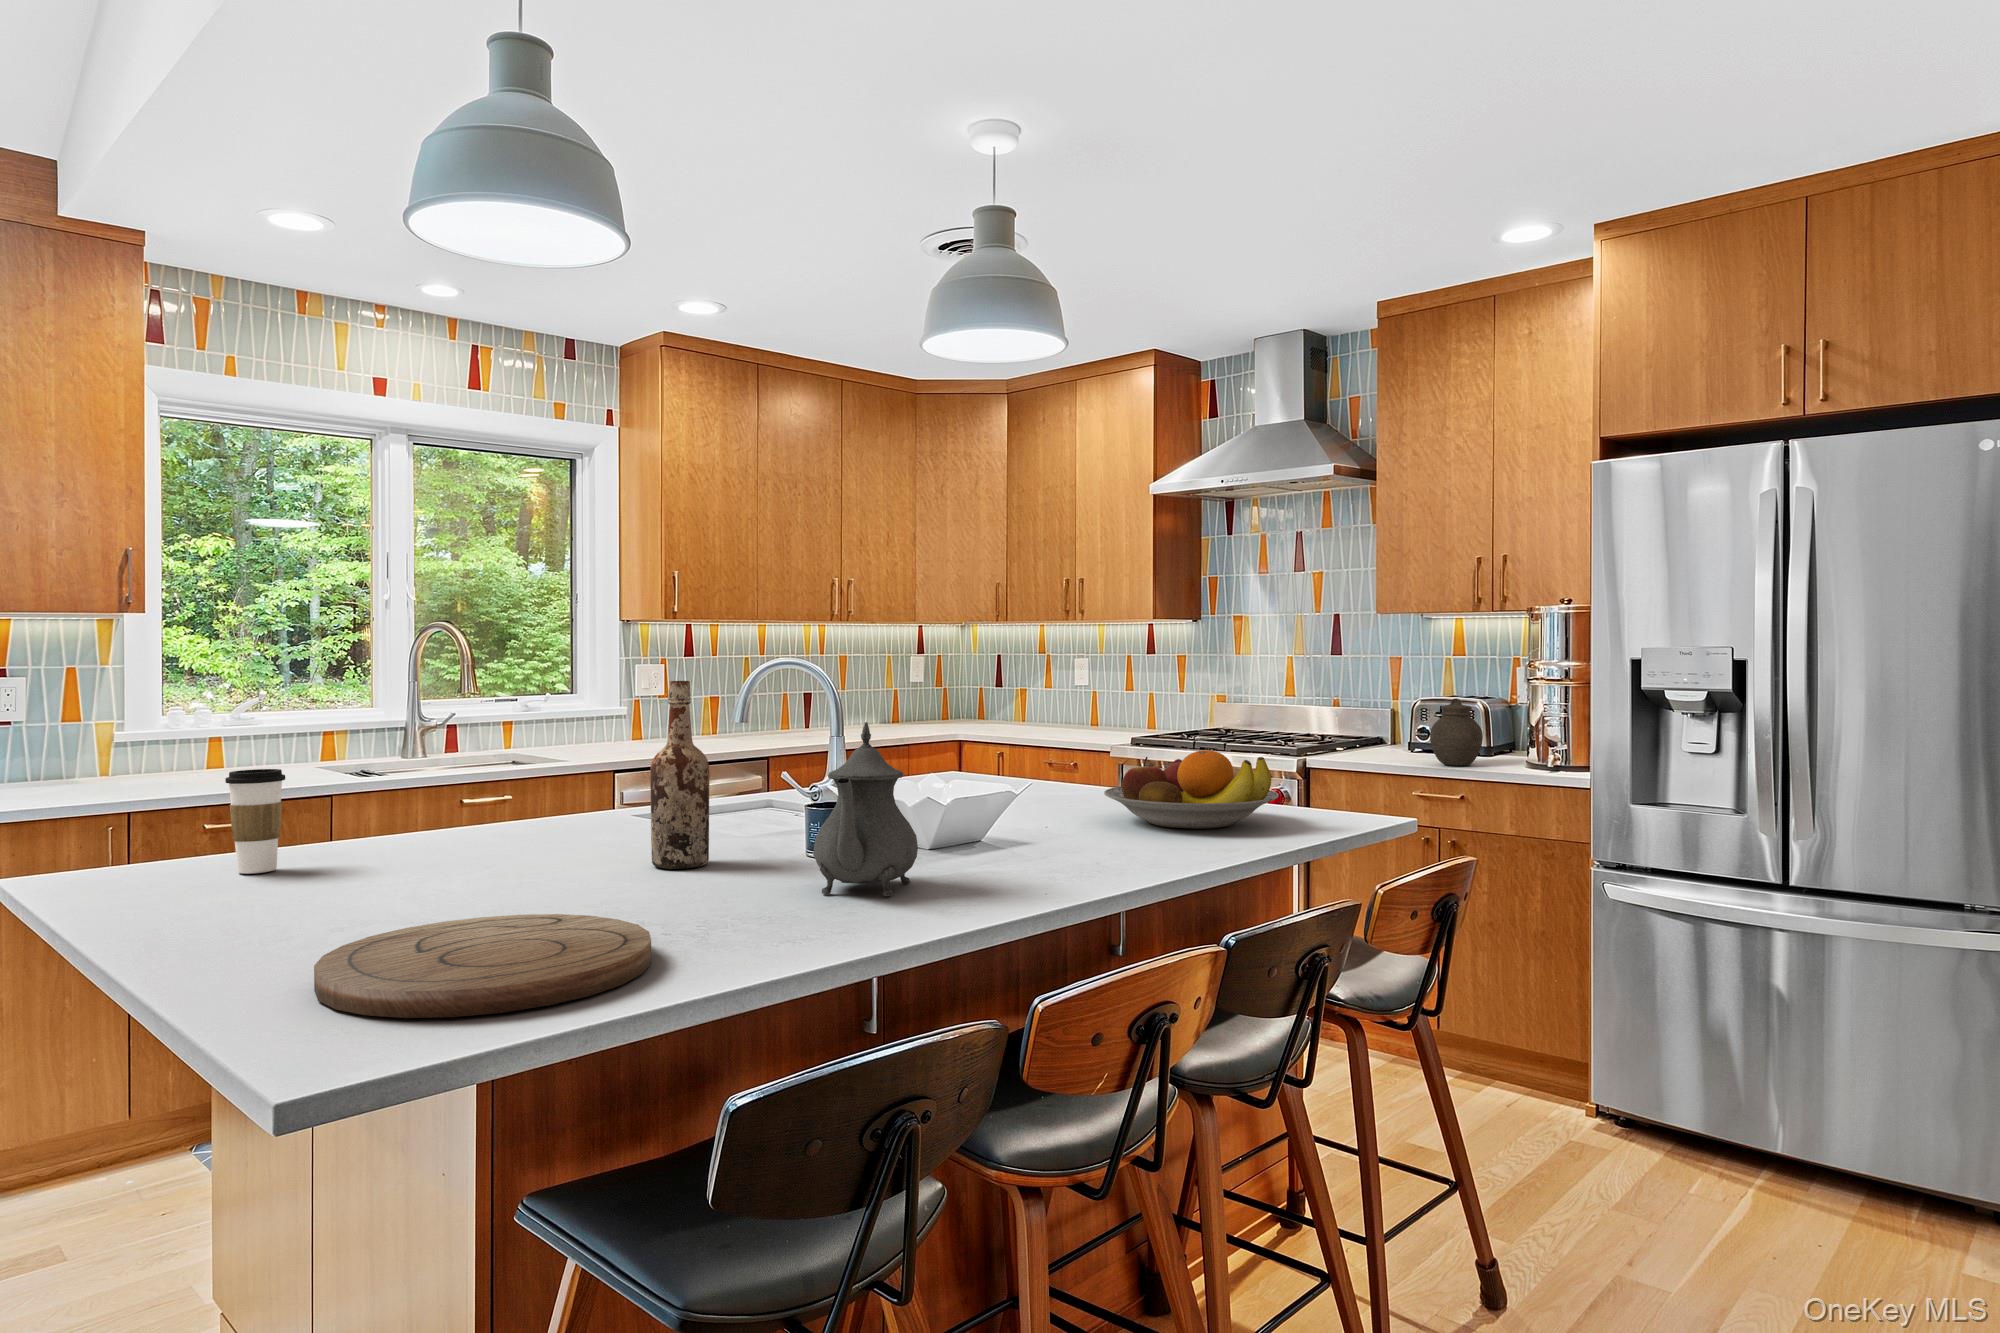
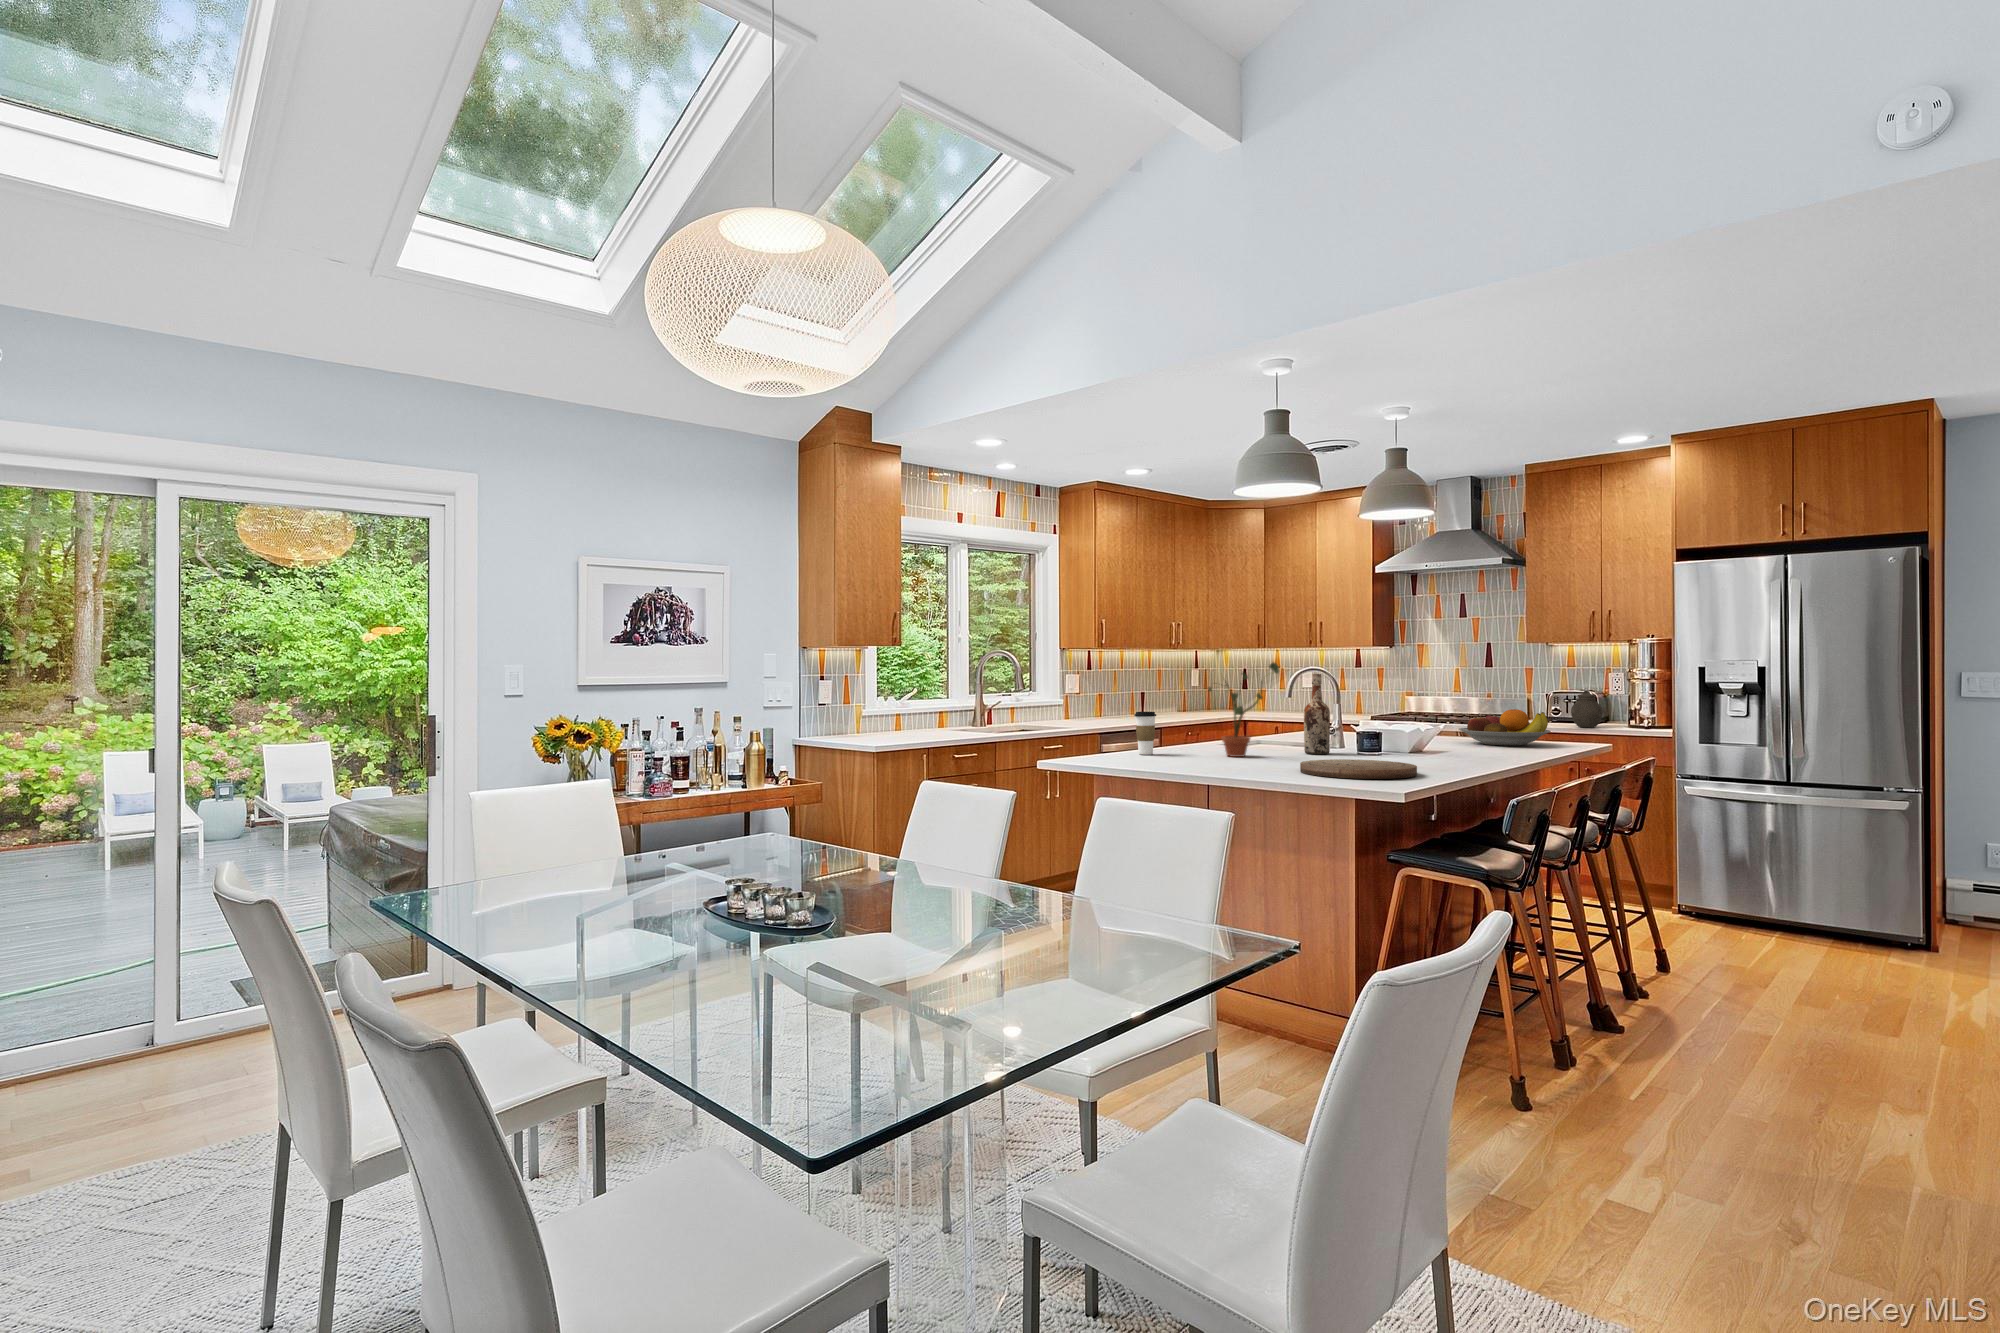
potted plant: none [375,653,597,882] -> present [1208,662,1279,757]
teapot: present [814,722,918,896] -> none [1399,690,1445,760]

